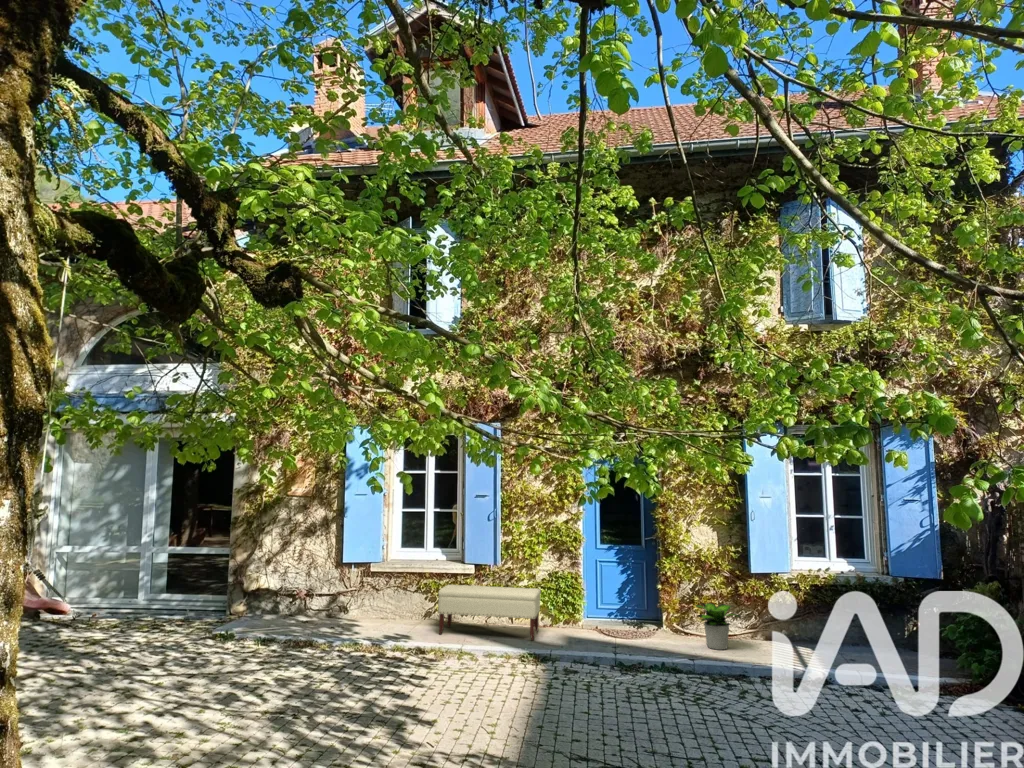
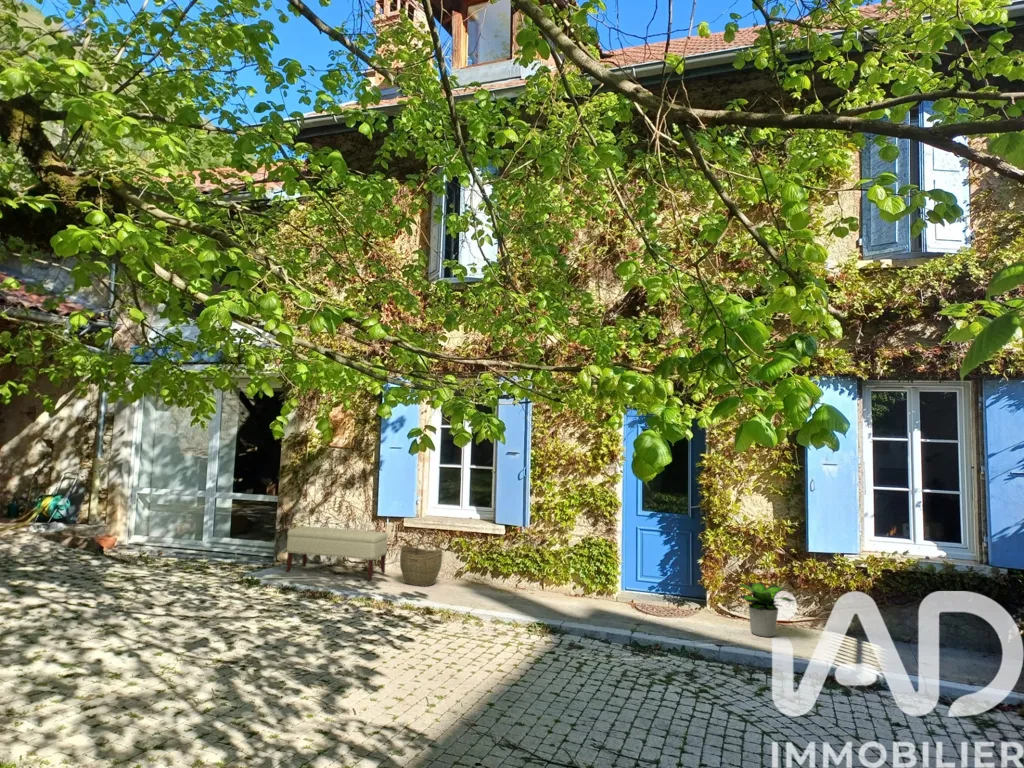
woven basket: none [372,578,413,629] -> present [400,535,442,586]
bench: present [438,585,541,640] -> present [287,526,388,580]

